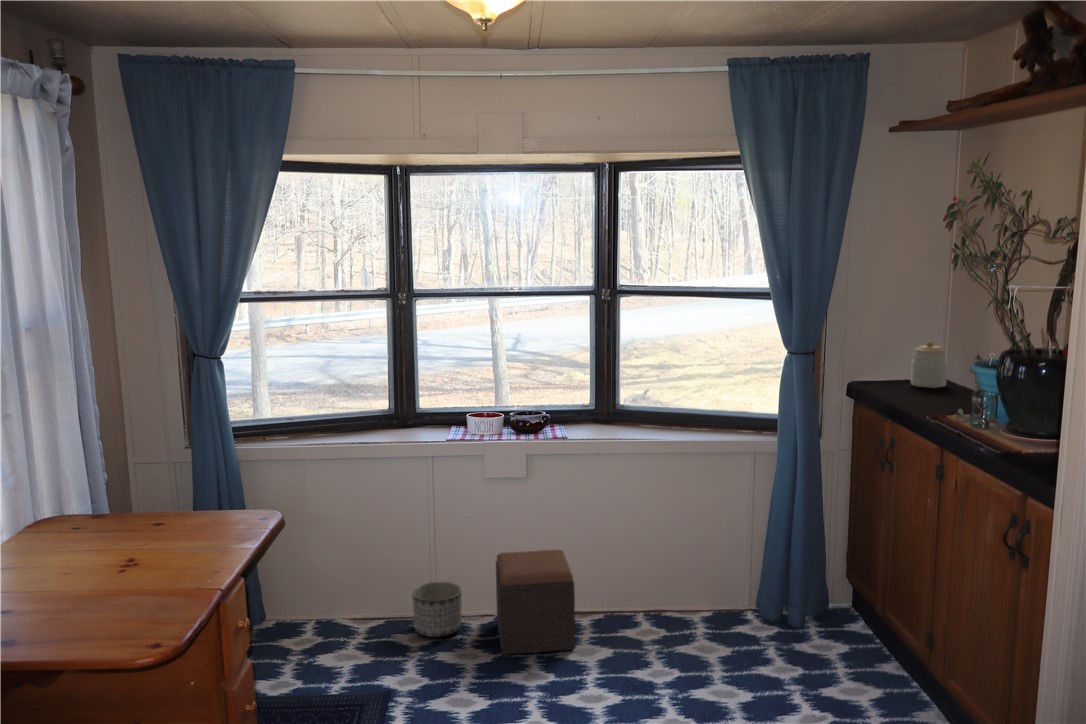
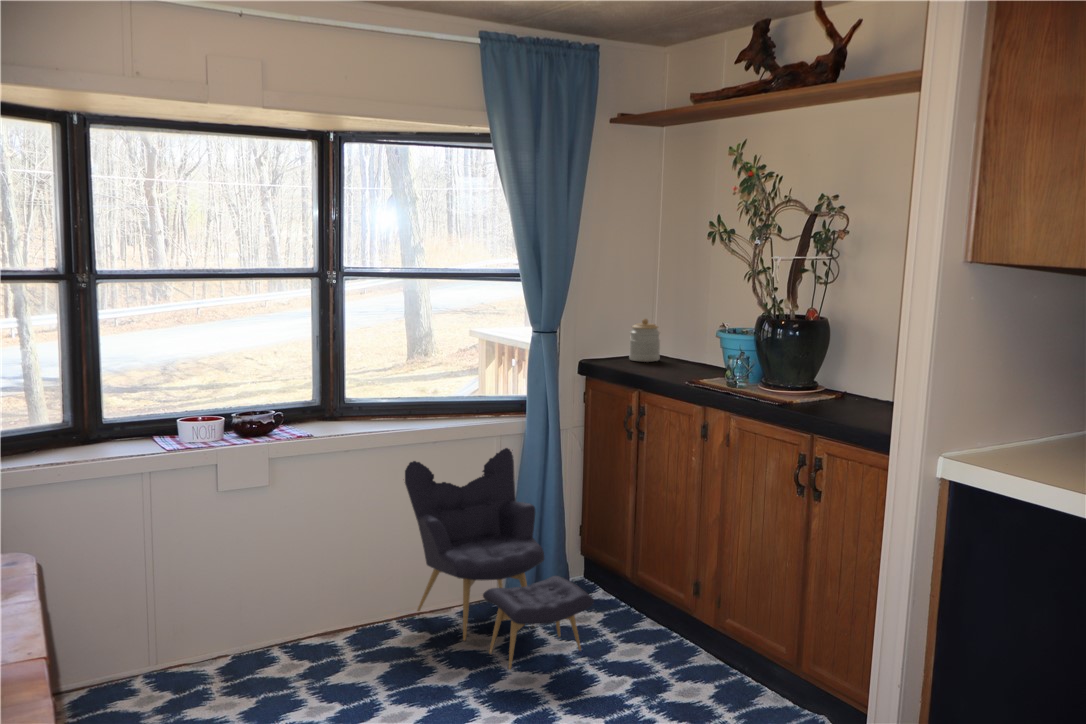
armchair: none [654,455,805,680] -> present [405,448,594,670]
footstool: present [496,550,575,655] -> none [235,565,347,695]
planter: present [412,582,462,637] -> none [132,625,198,695]

